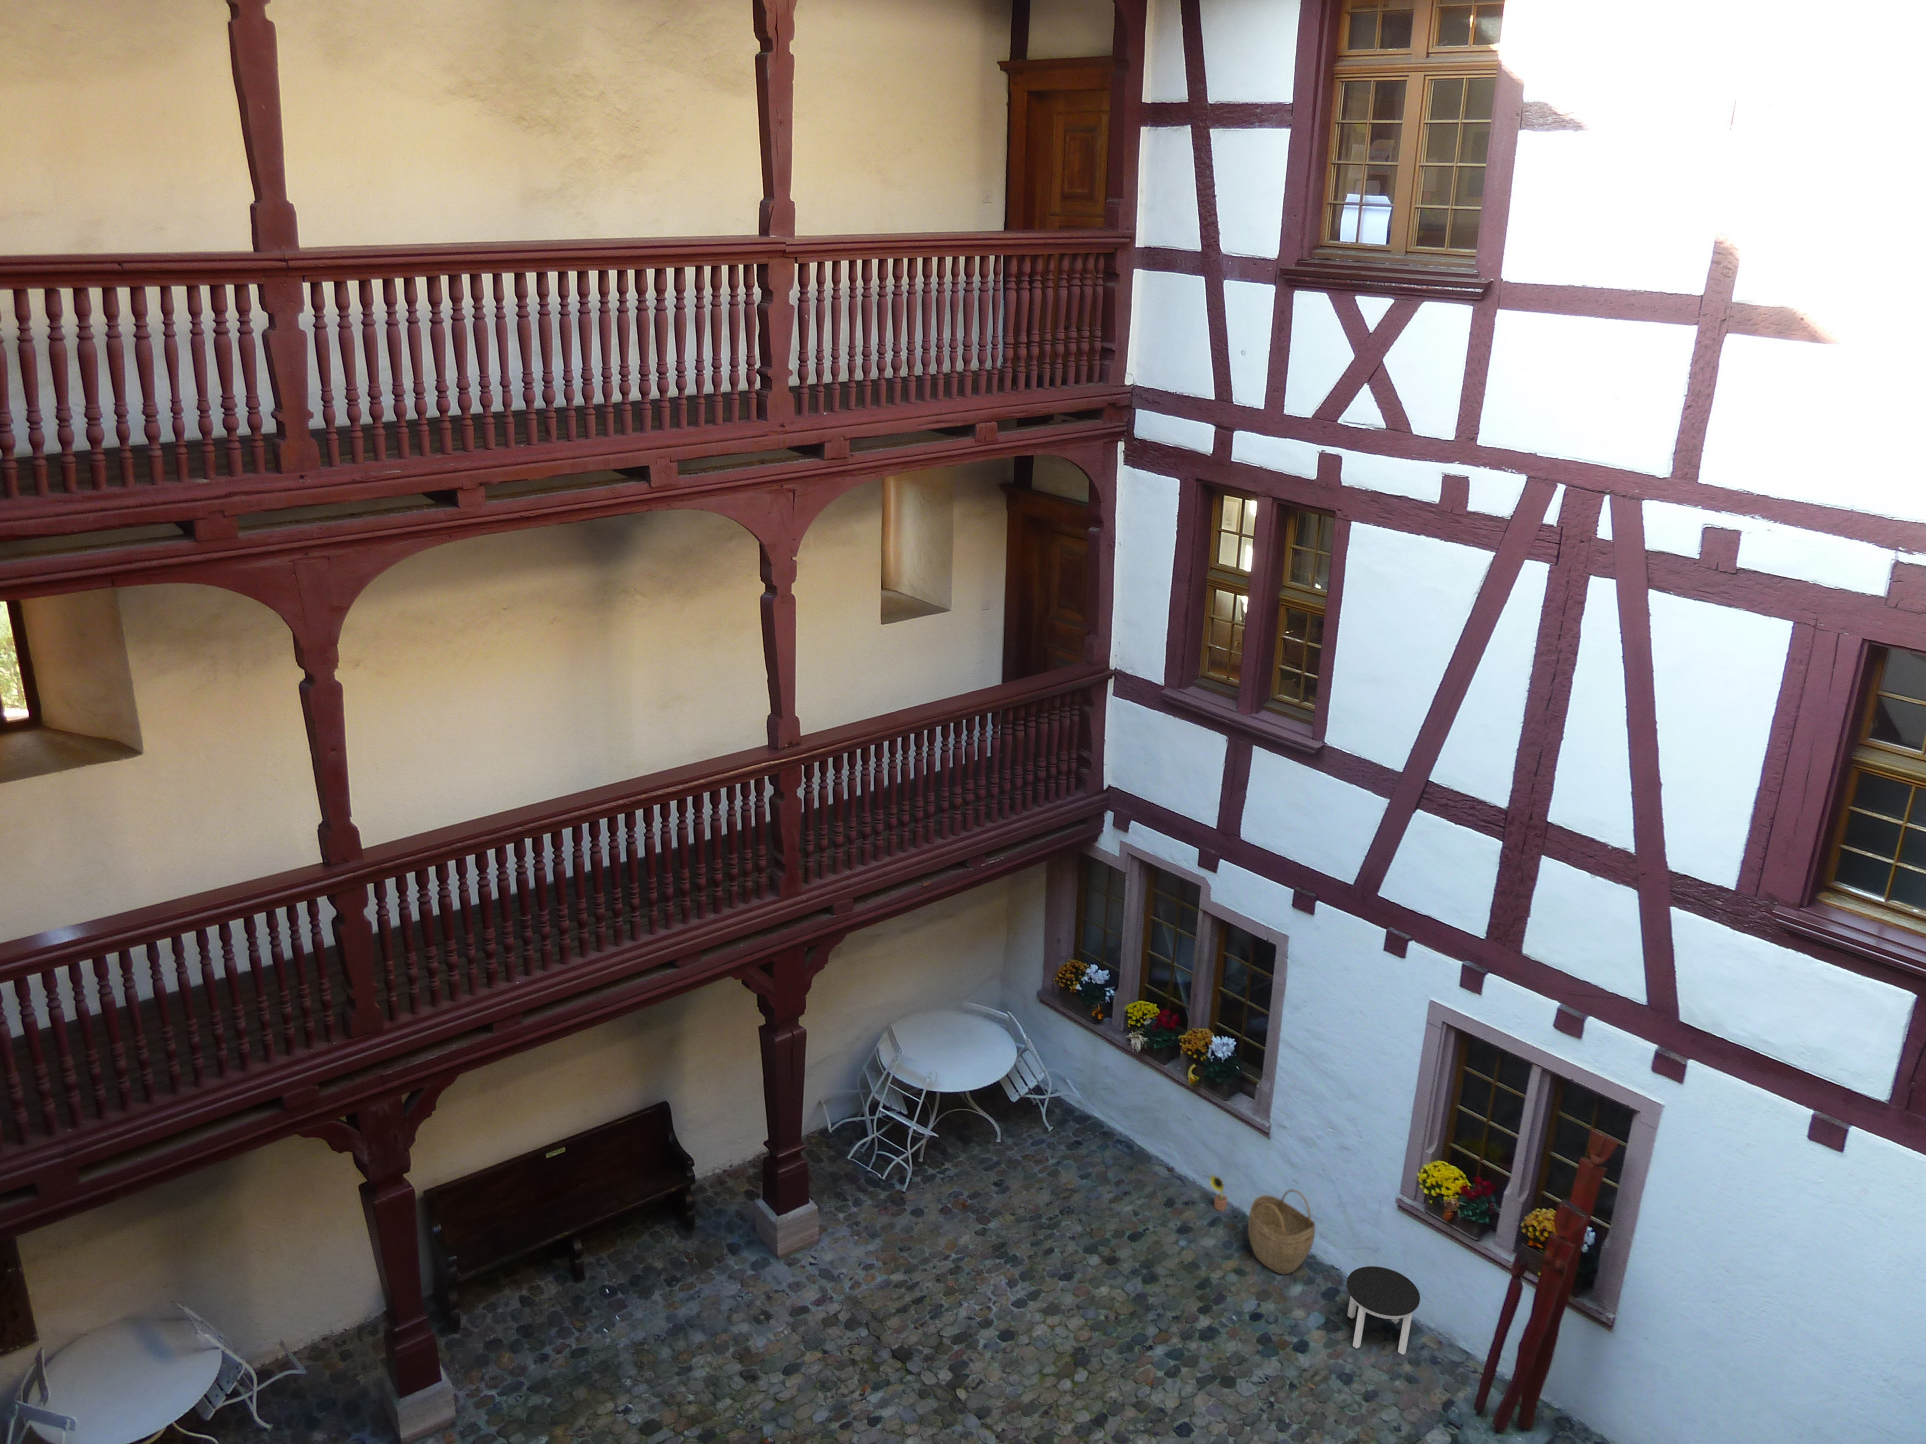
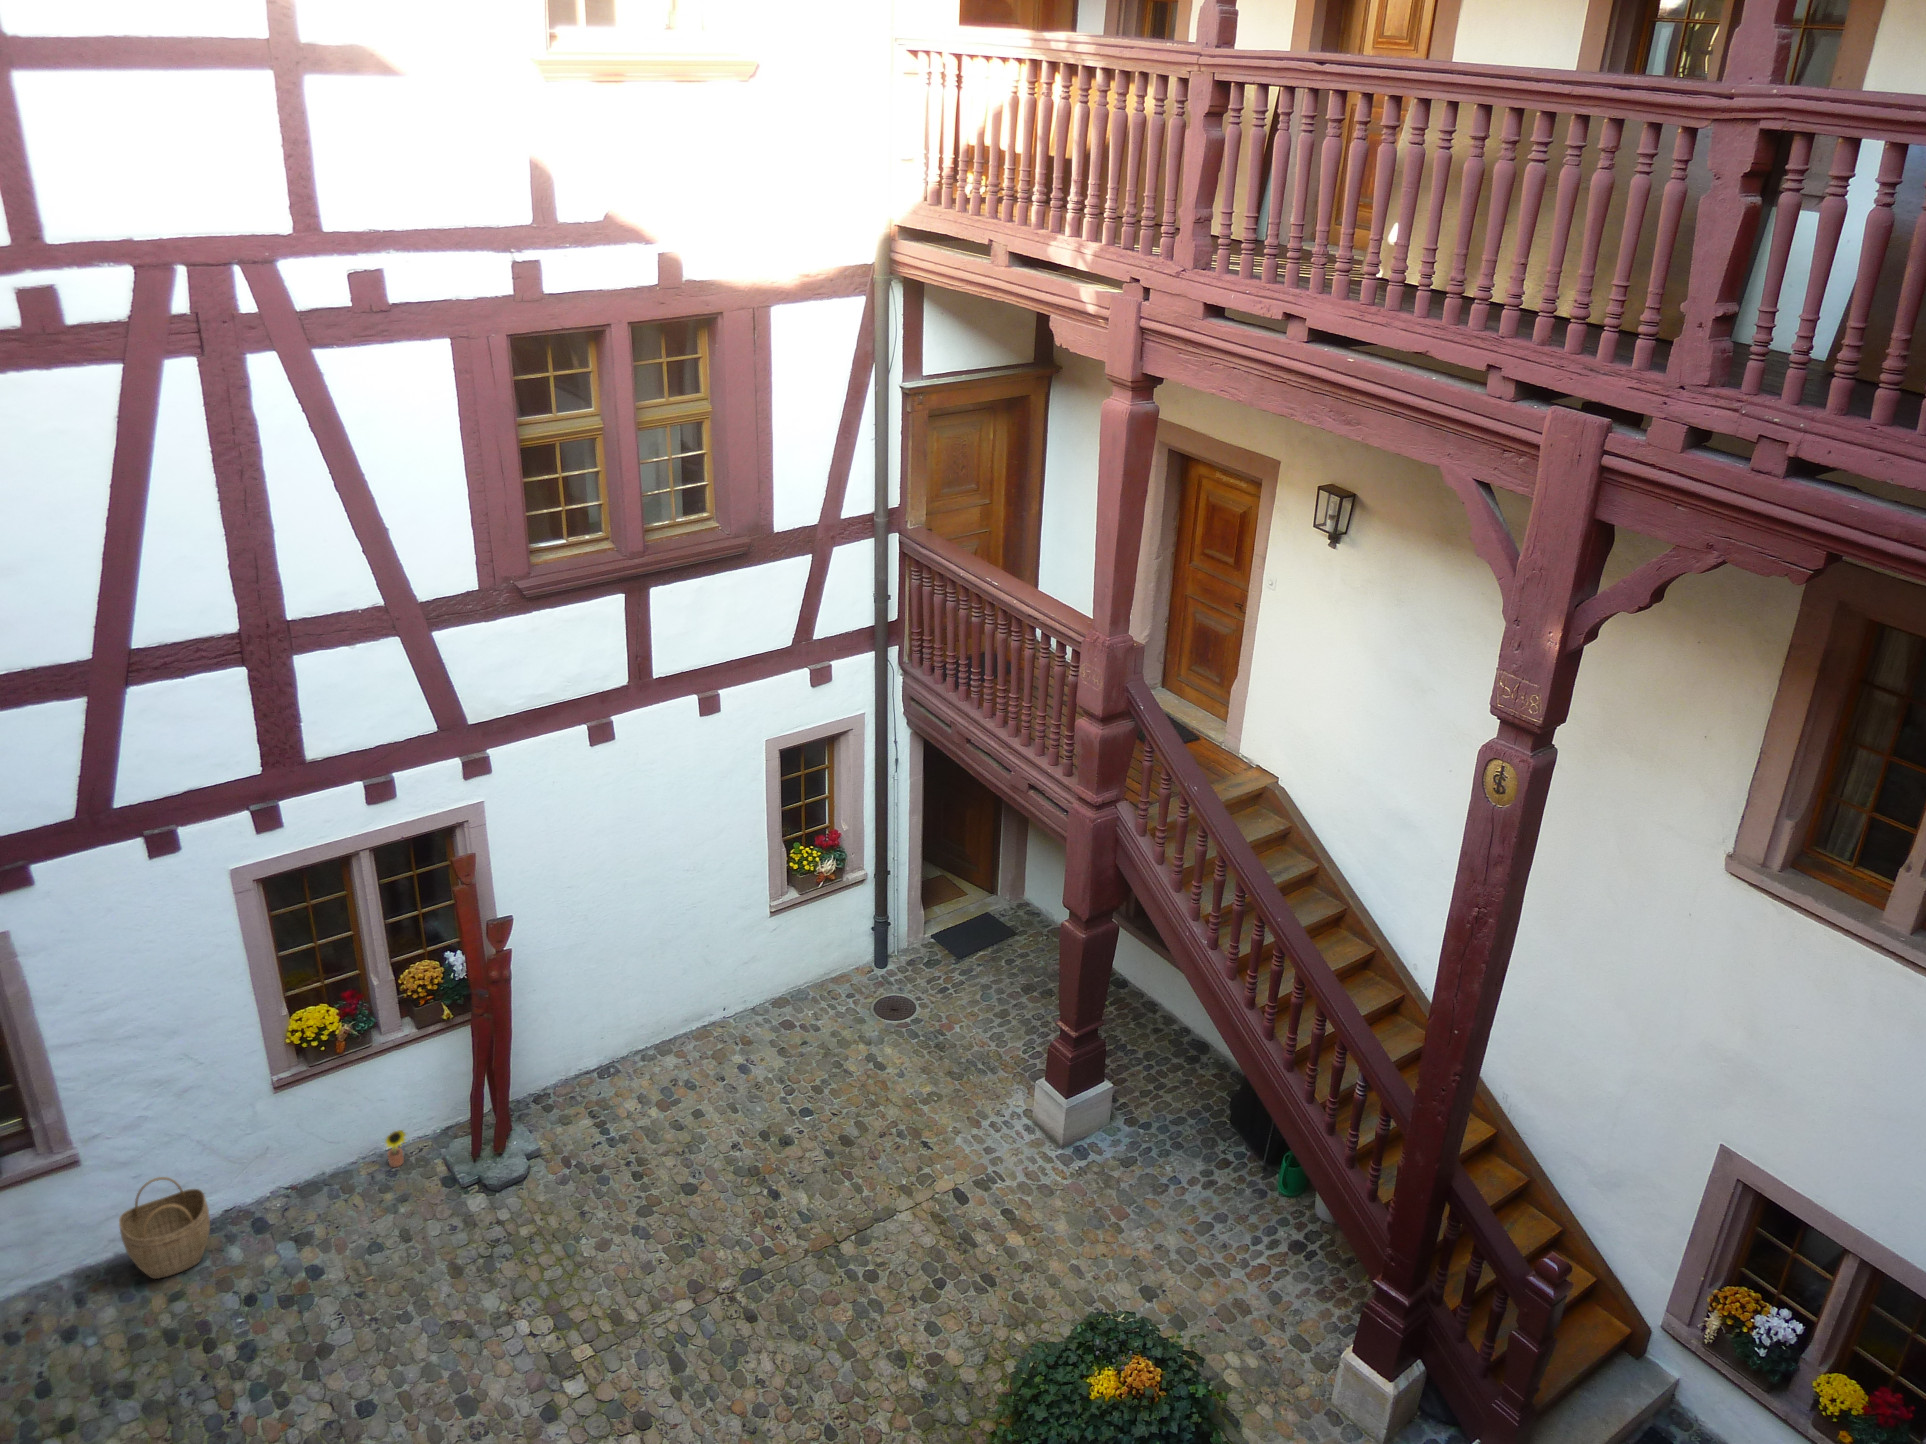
decorative plant: present [1210,1176,1227,1211] -> present [386,1130,406,1167]
round table: present [1347,1266,1420,1355] -> none [282,1138,368,1231]

